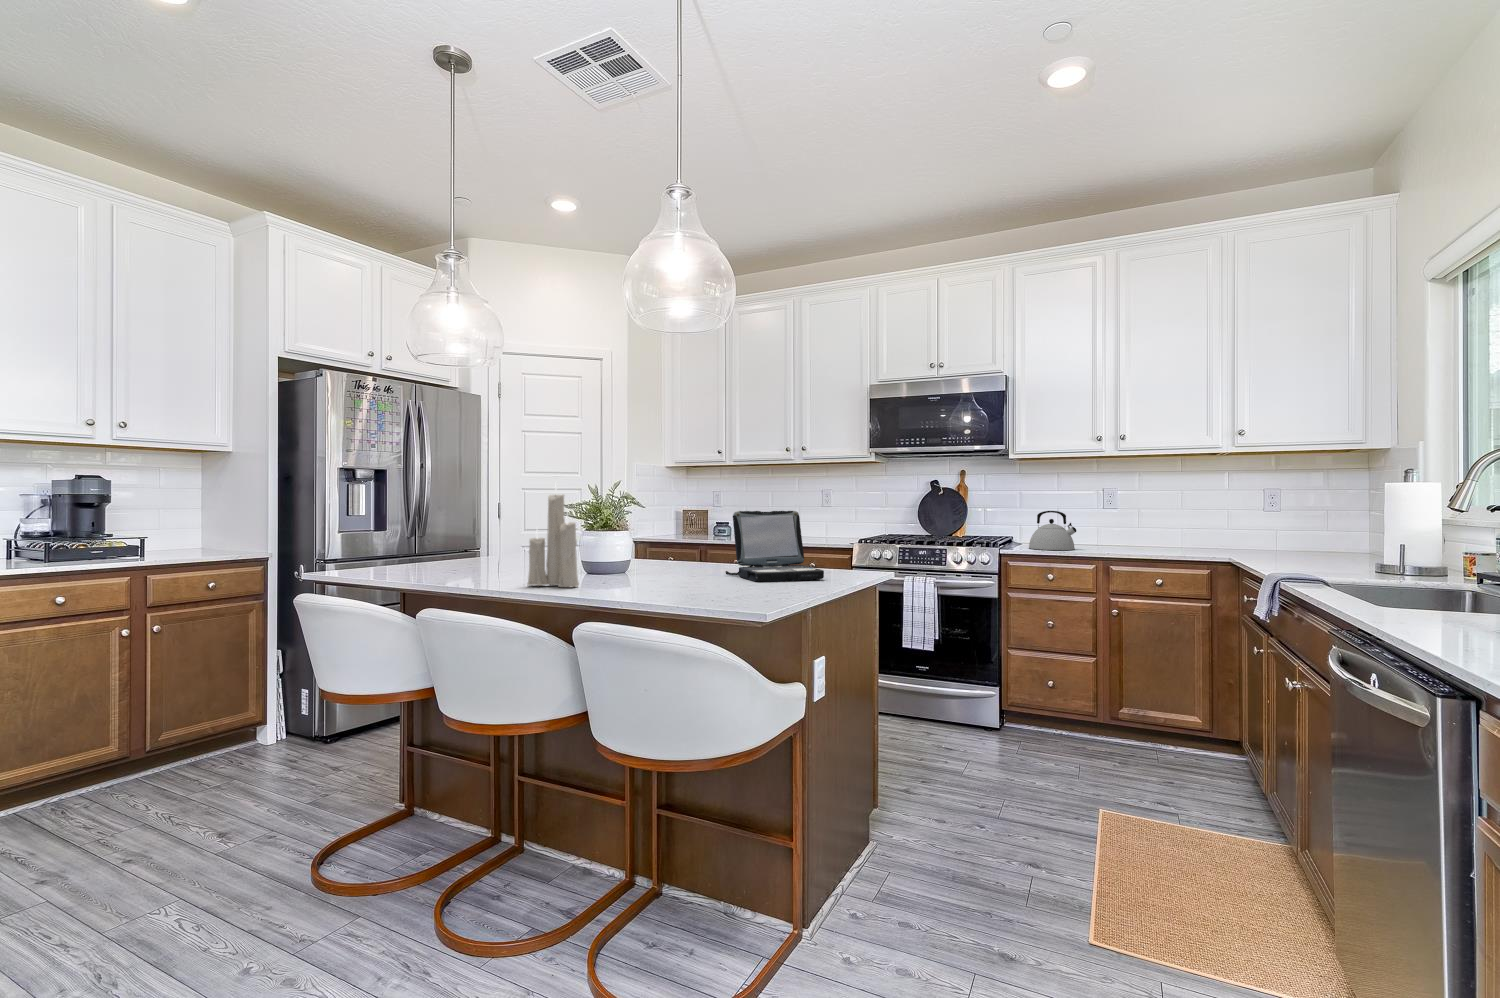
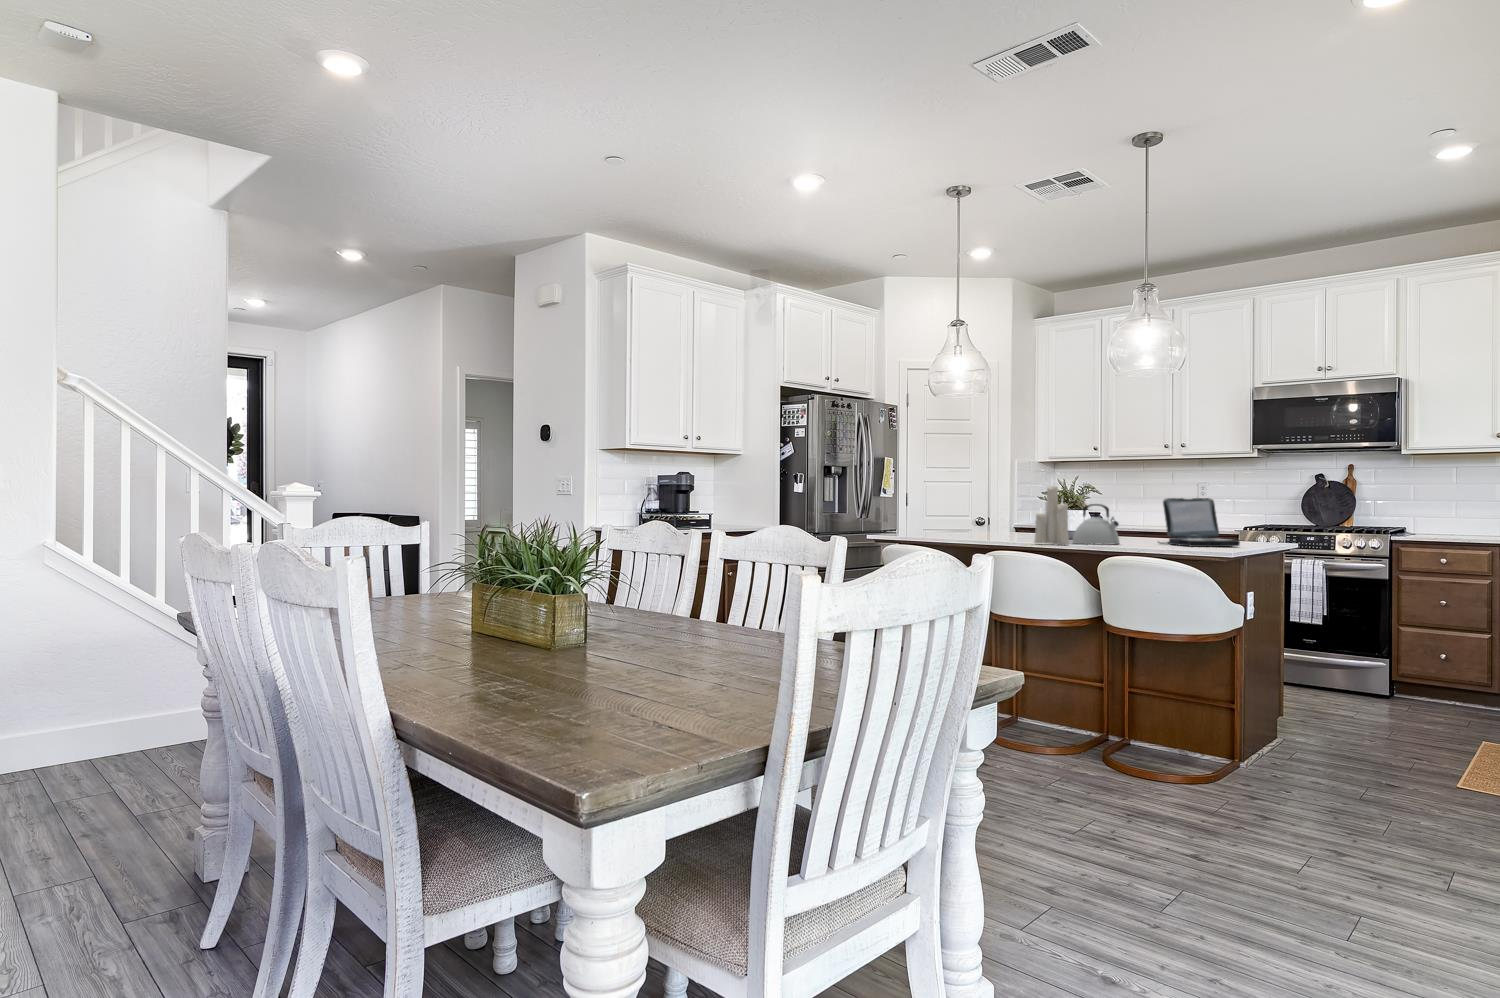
kettle: present [1029,511,1076,550] -> present [1073,504,1119,545]

